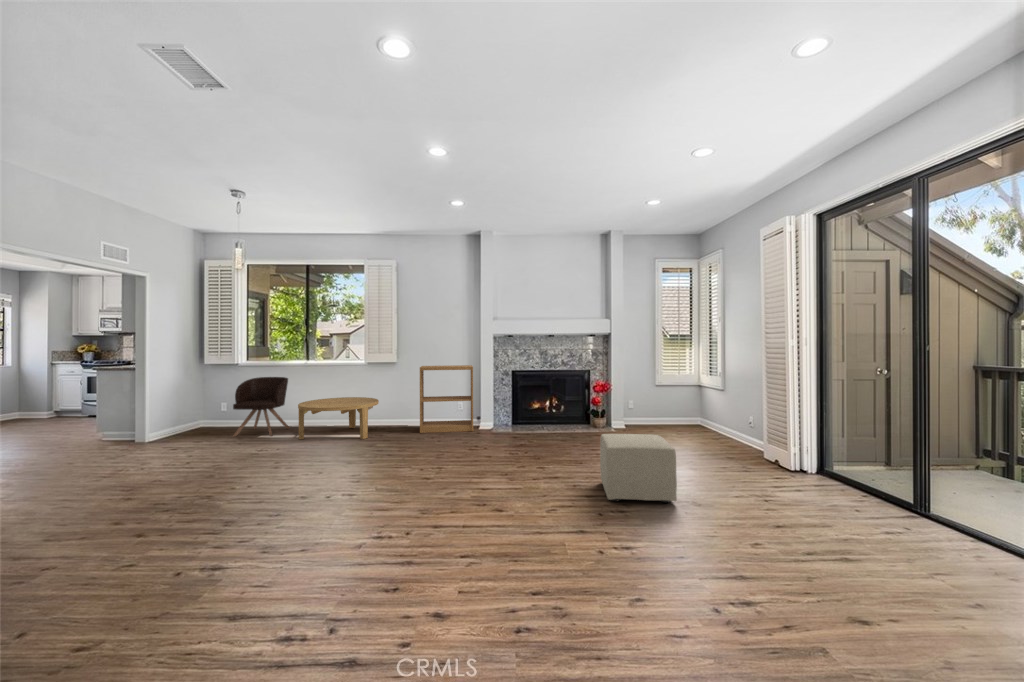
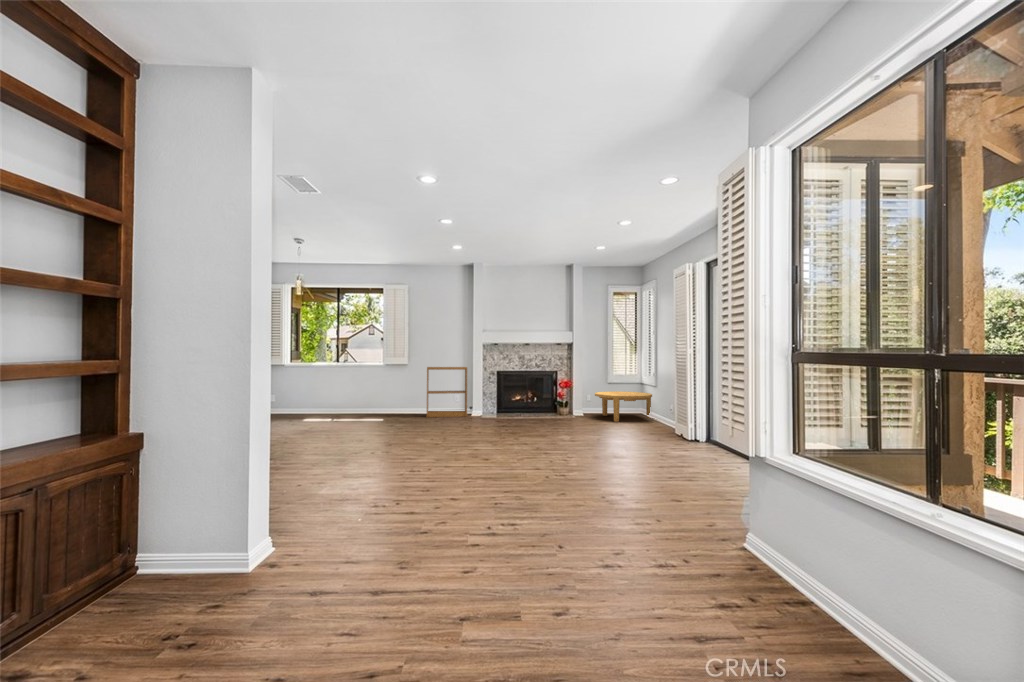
armchair: present [233,377,289,437] -> none [284,375,324,419]
coffee table: present [298,397,379,439] -> present [595,391,652,422]
ottoman: present [600,434,677,503] -> none [552,406,593,443]

